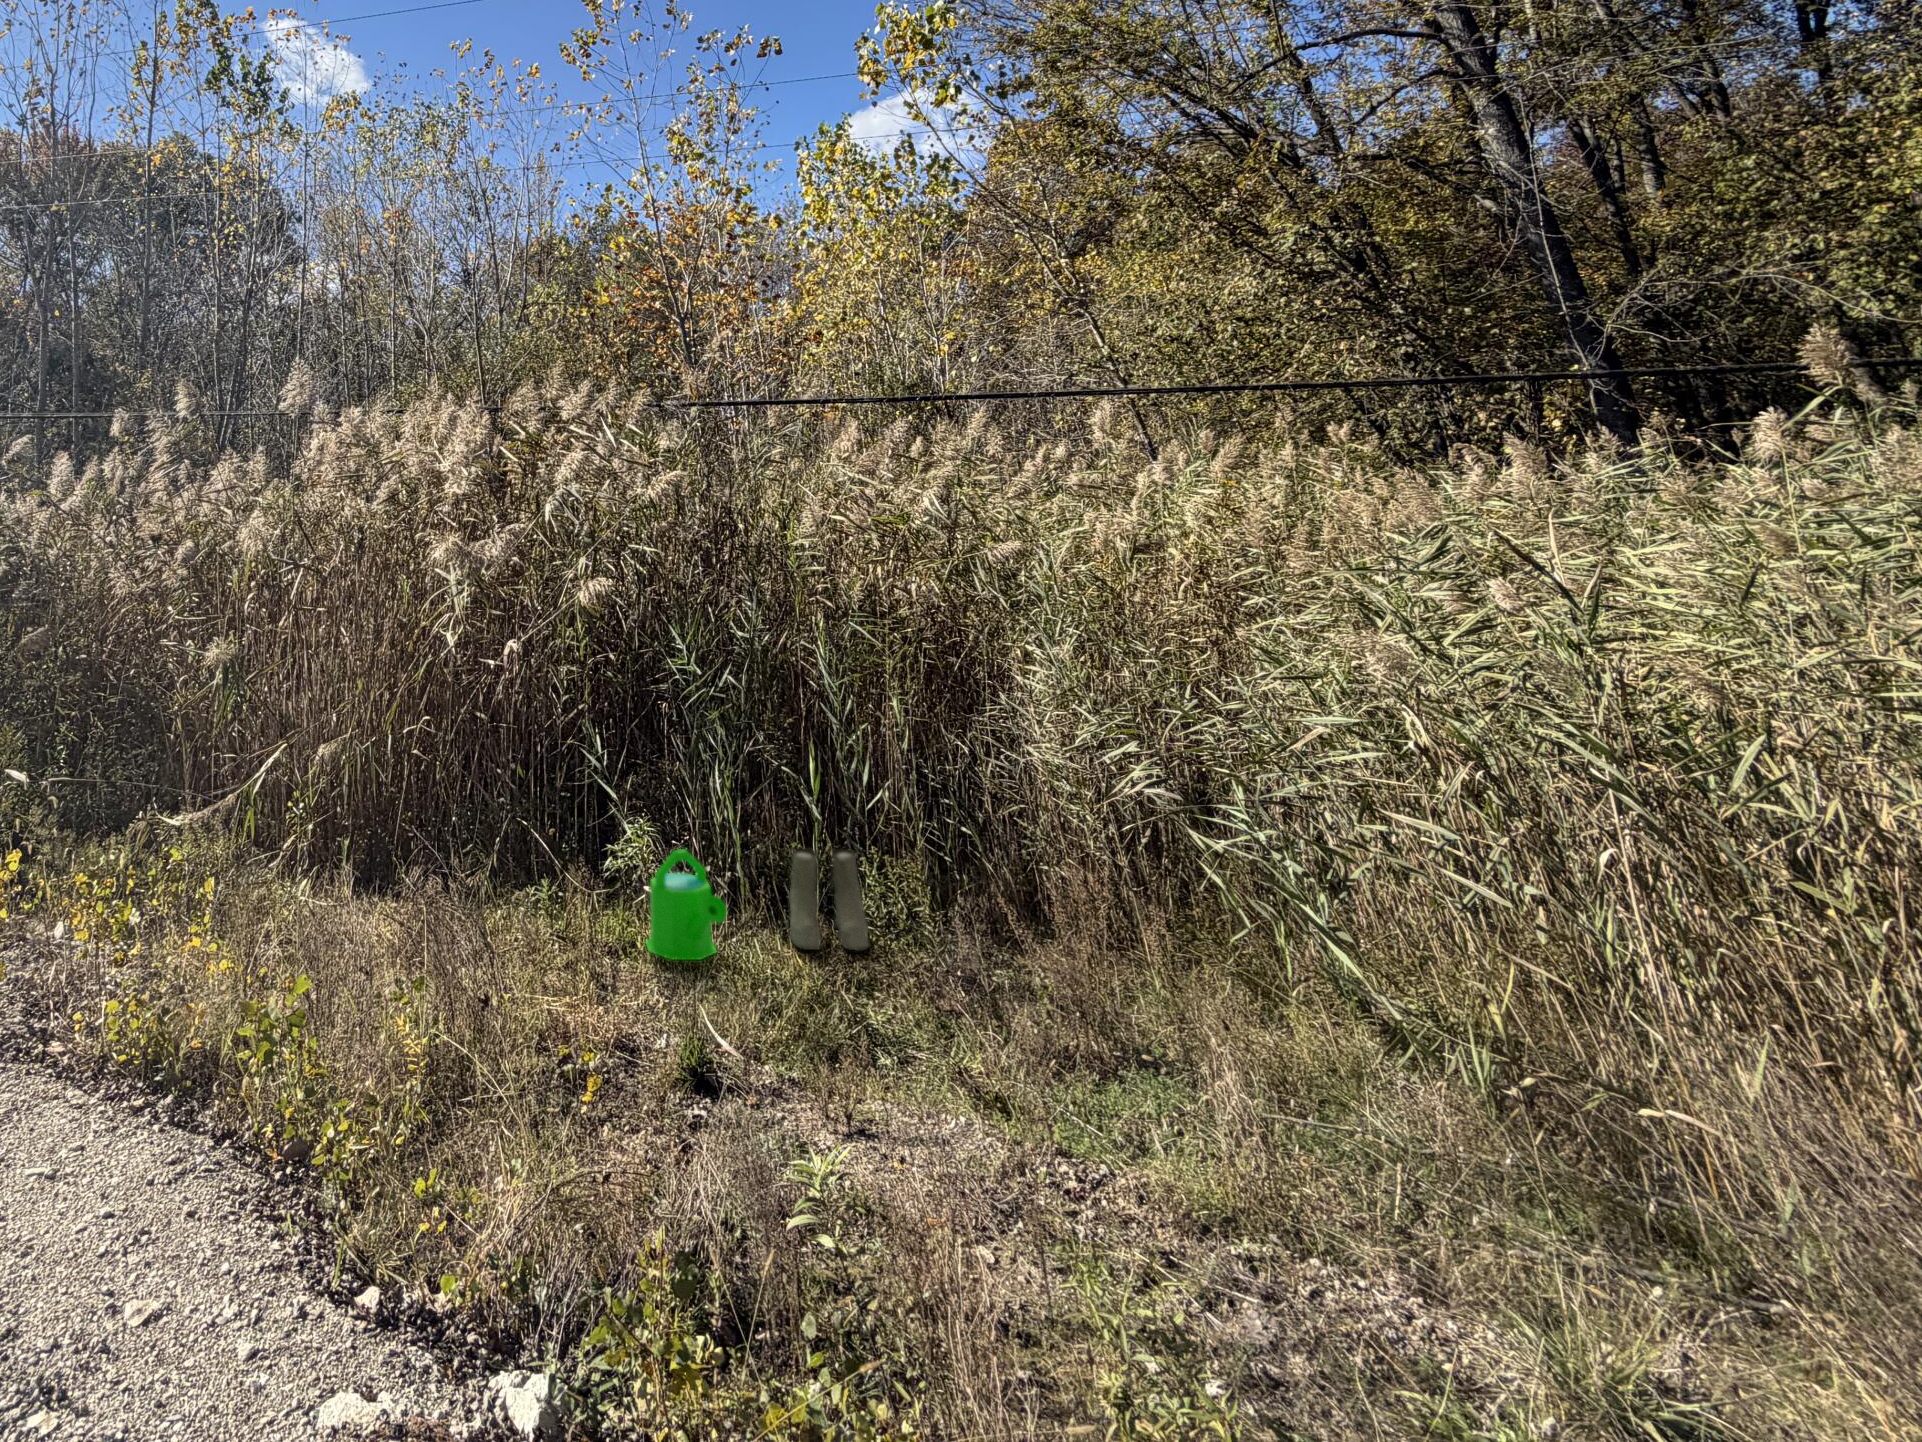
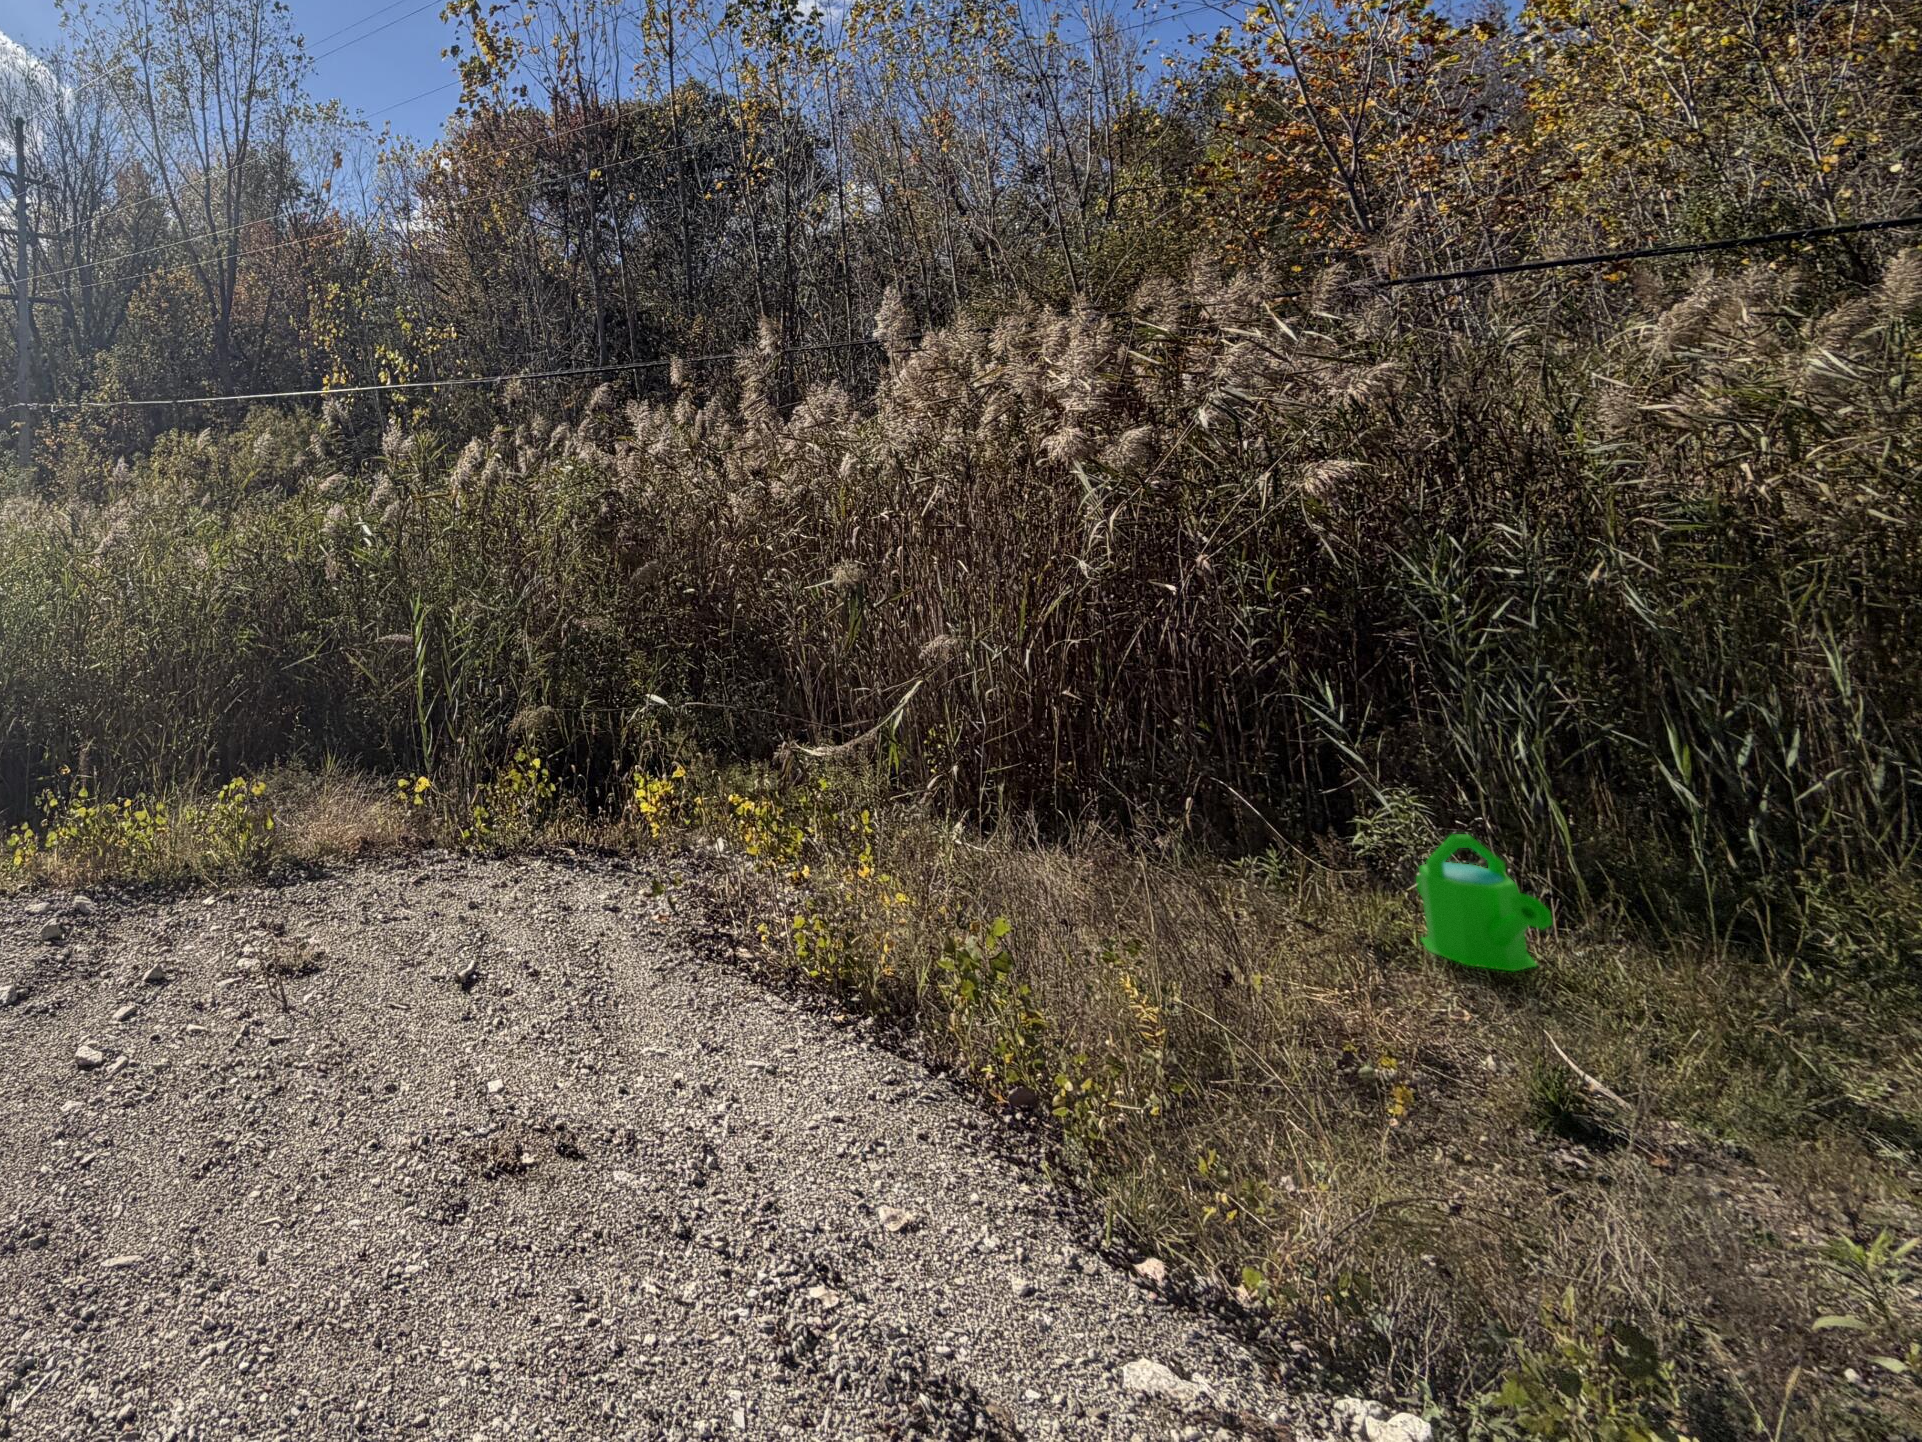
boots: present [790,848,868,951] -> none [1644,850,1803,995]

